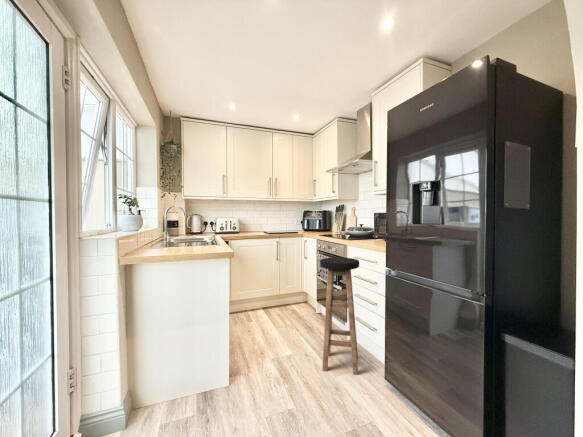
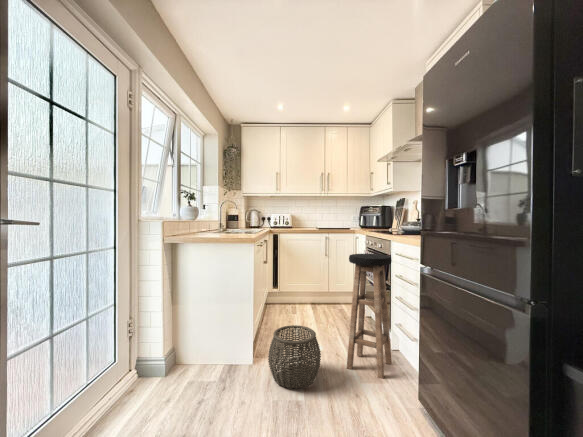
woven basket: none [250,337,305,408] -> present [268,325,321,389]

